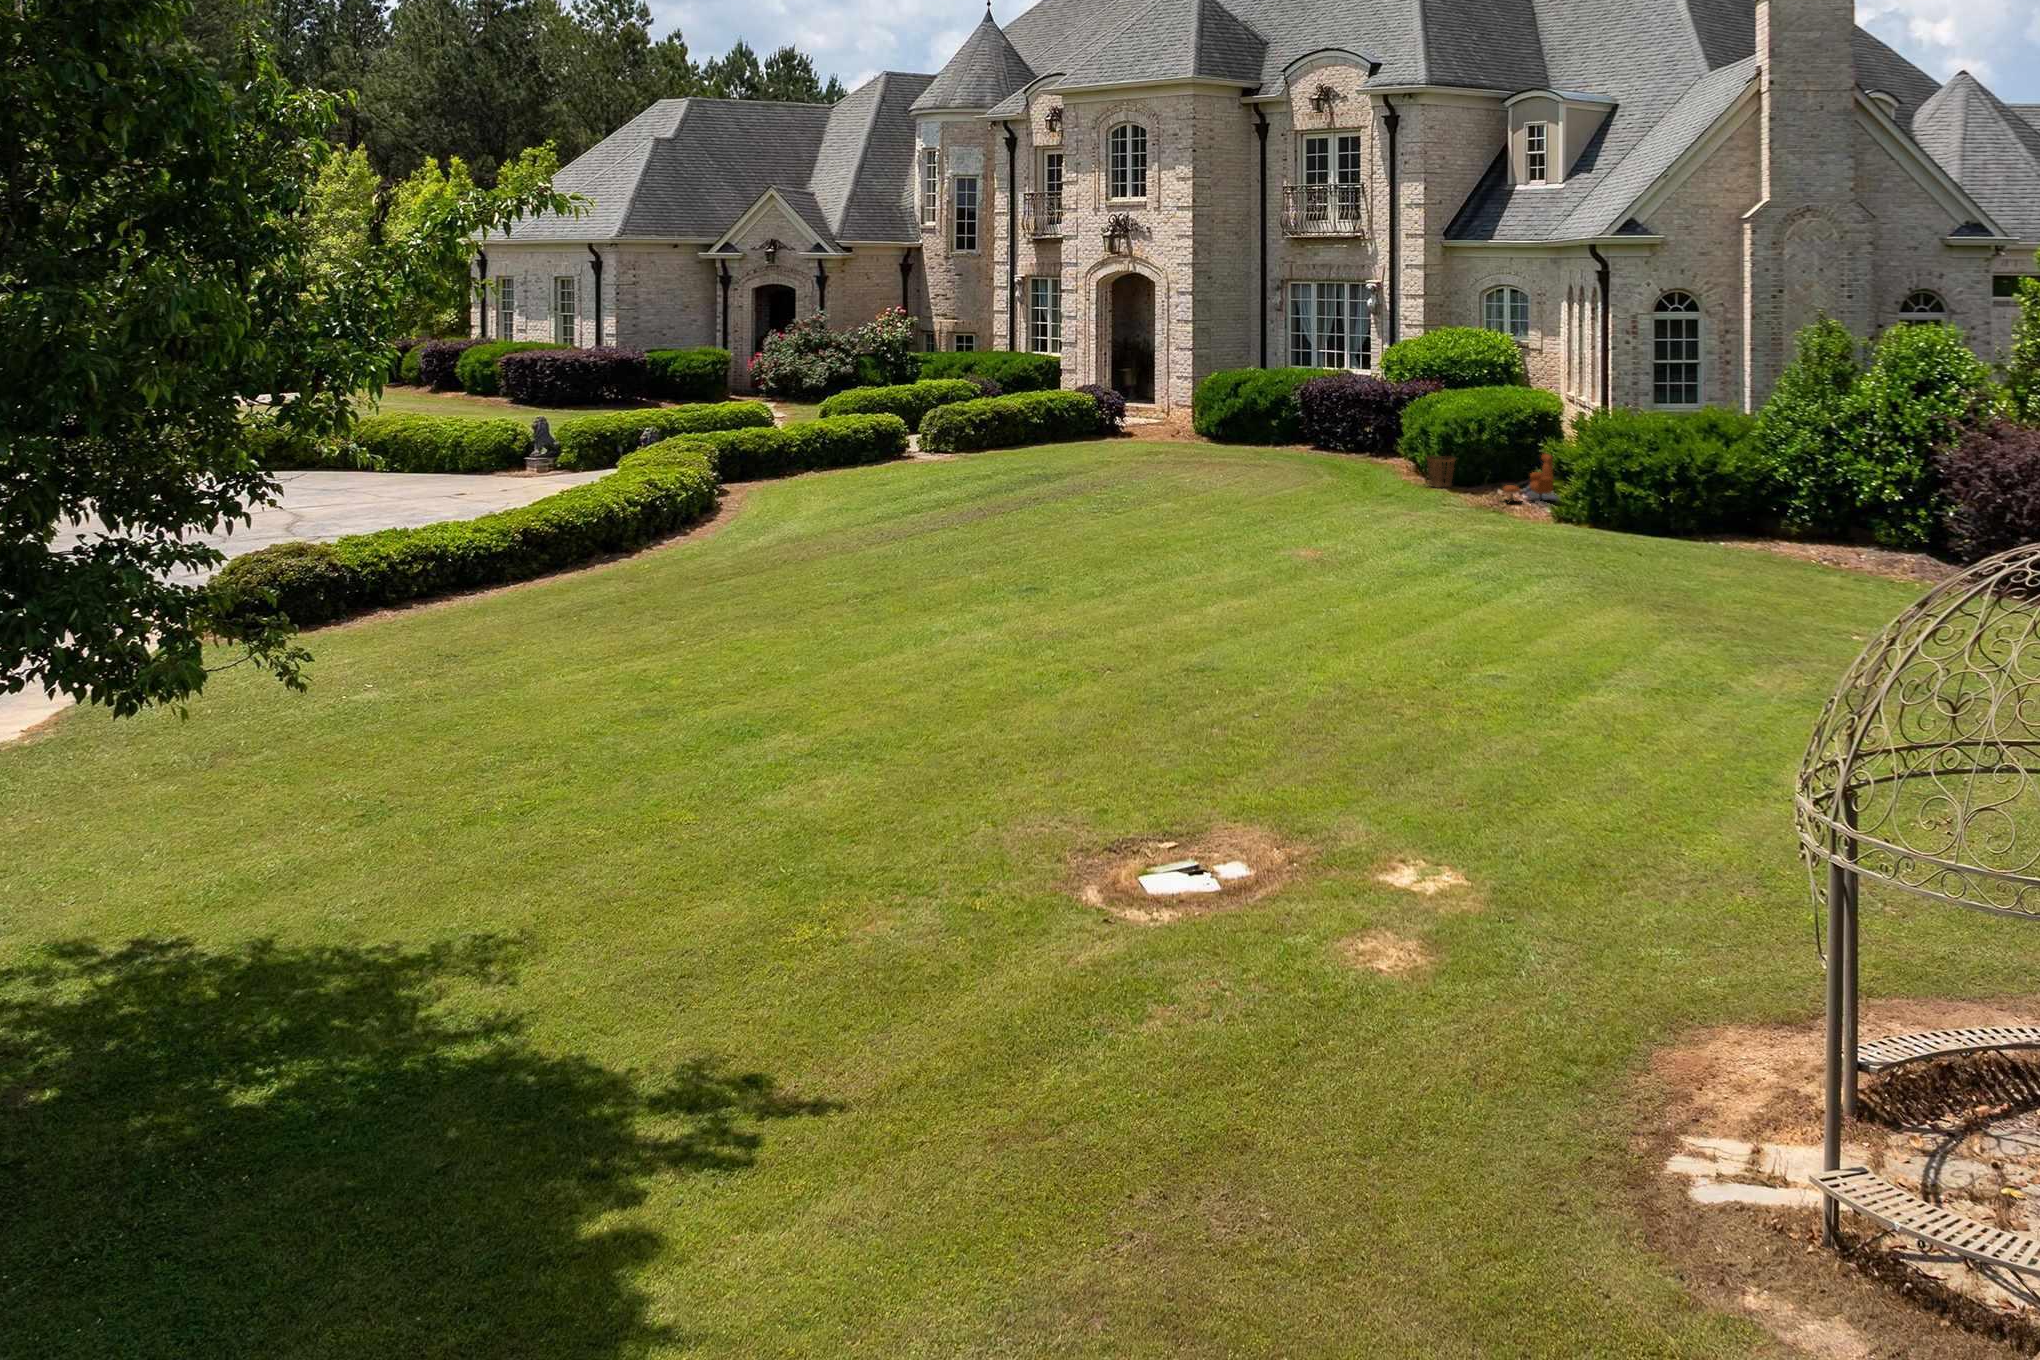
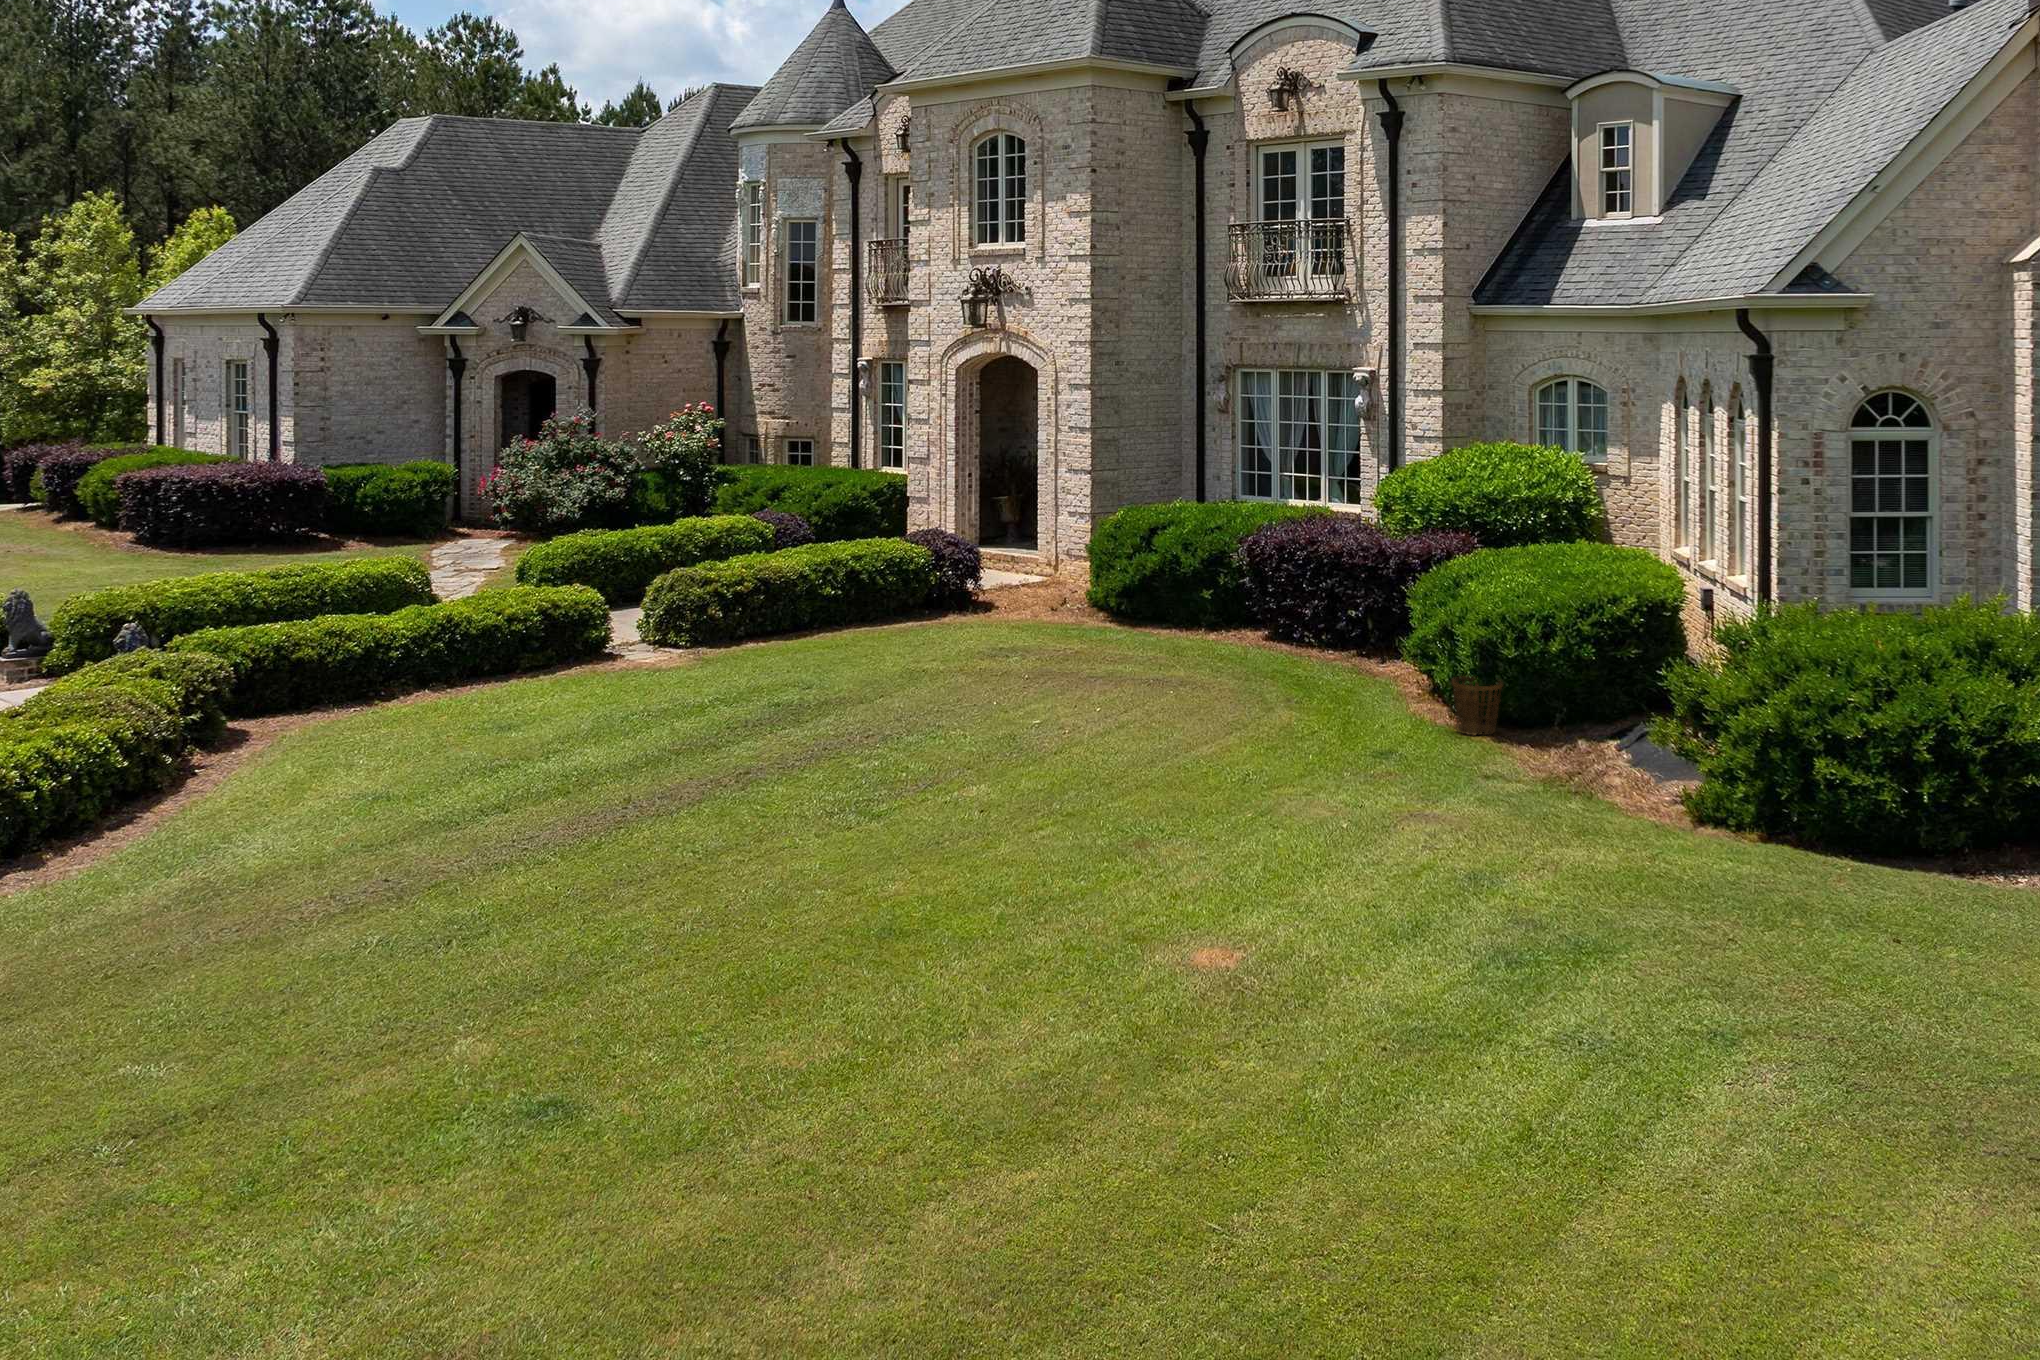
lounge chair: present [1503,454,1553,503] -> none [1584,684,1687,781]

